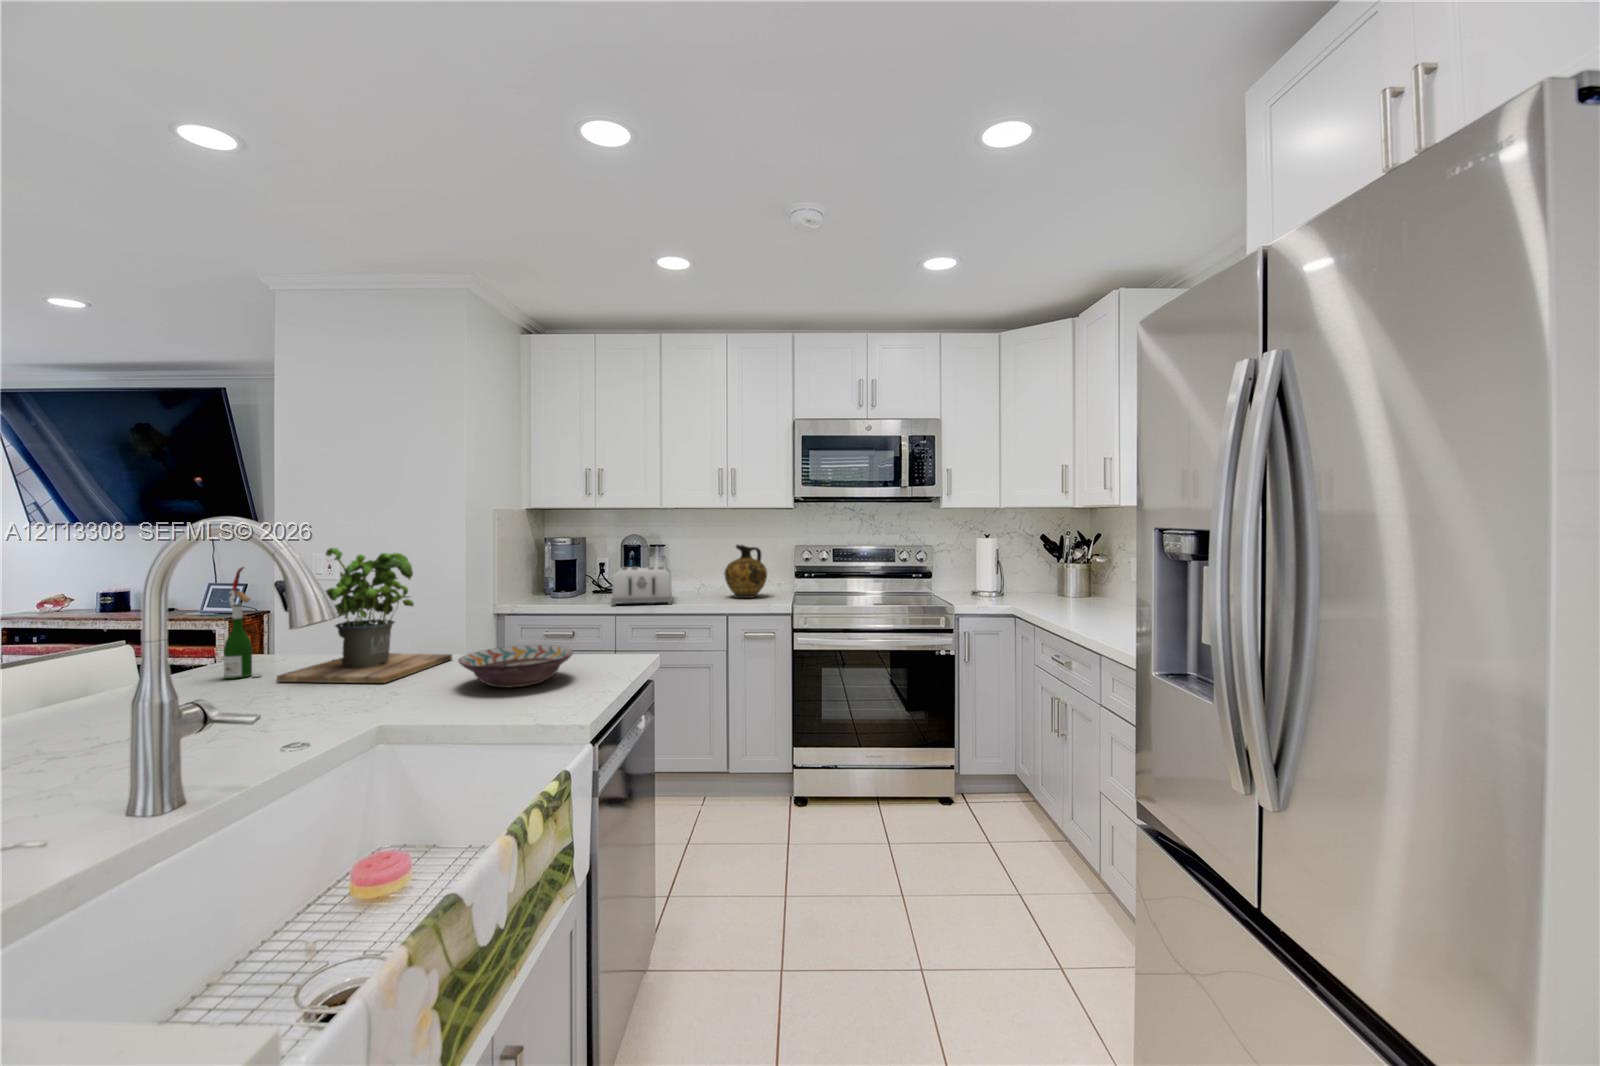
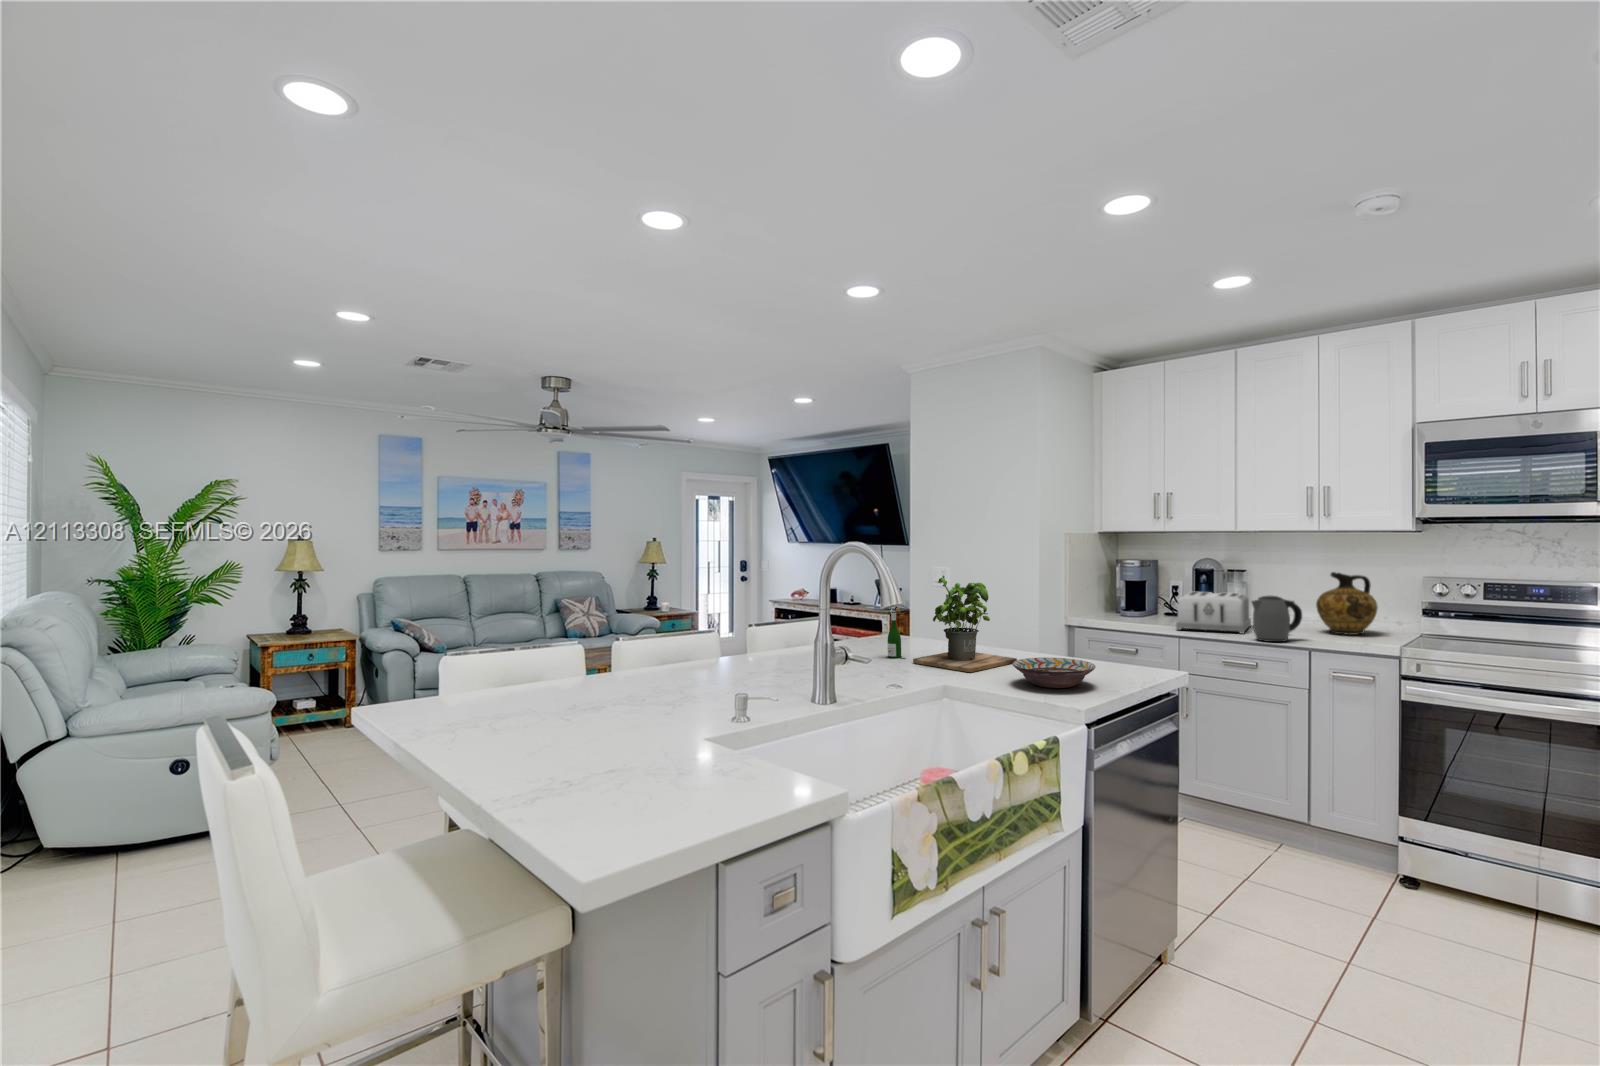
kettle: none [683,566,722,609] -> present [1252,596,1302,642]

